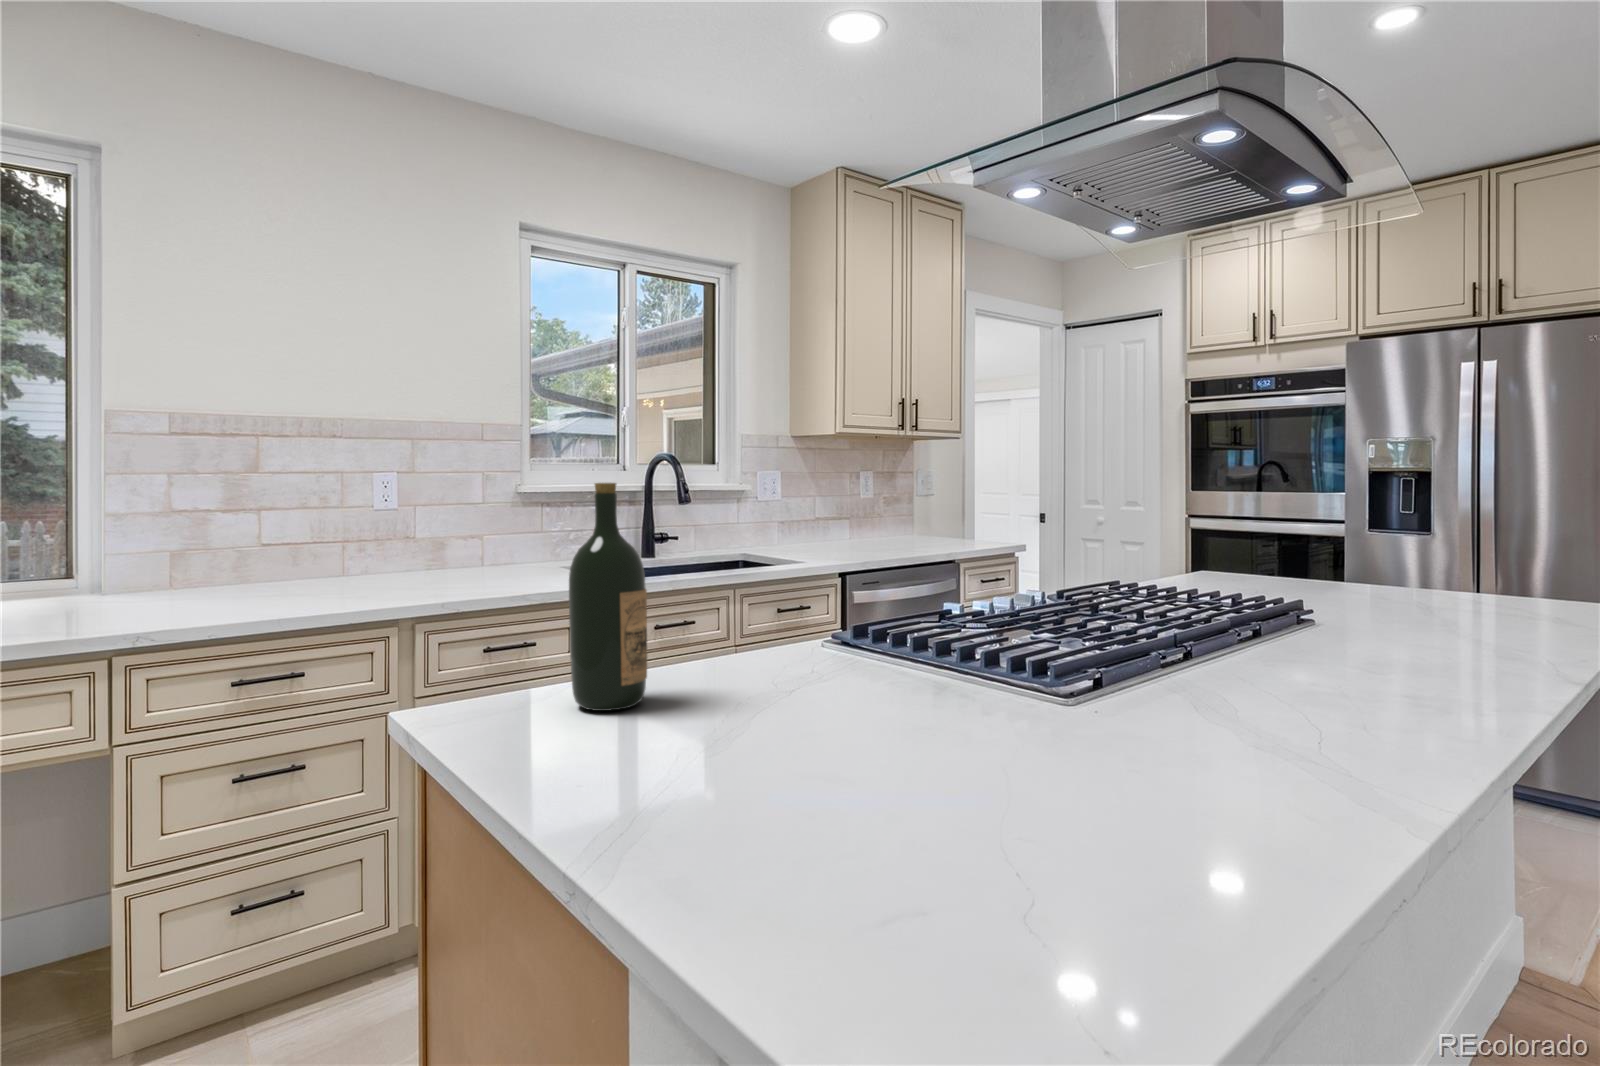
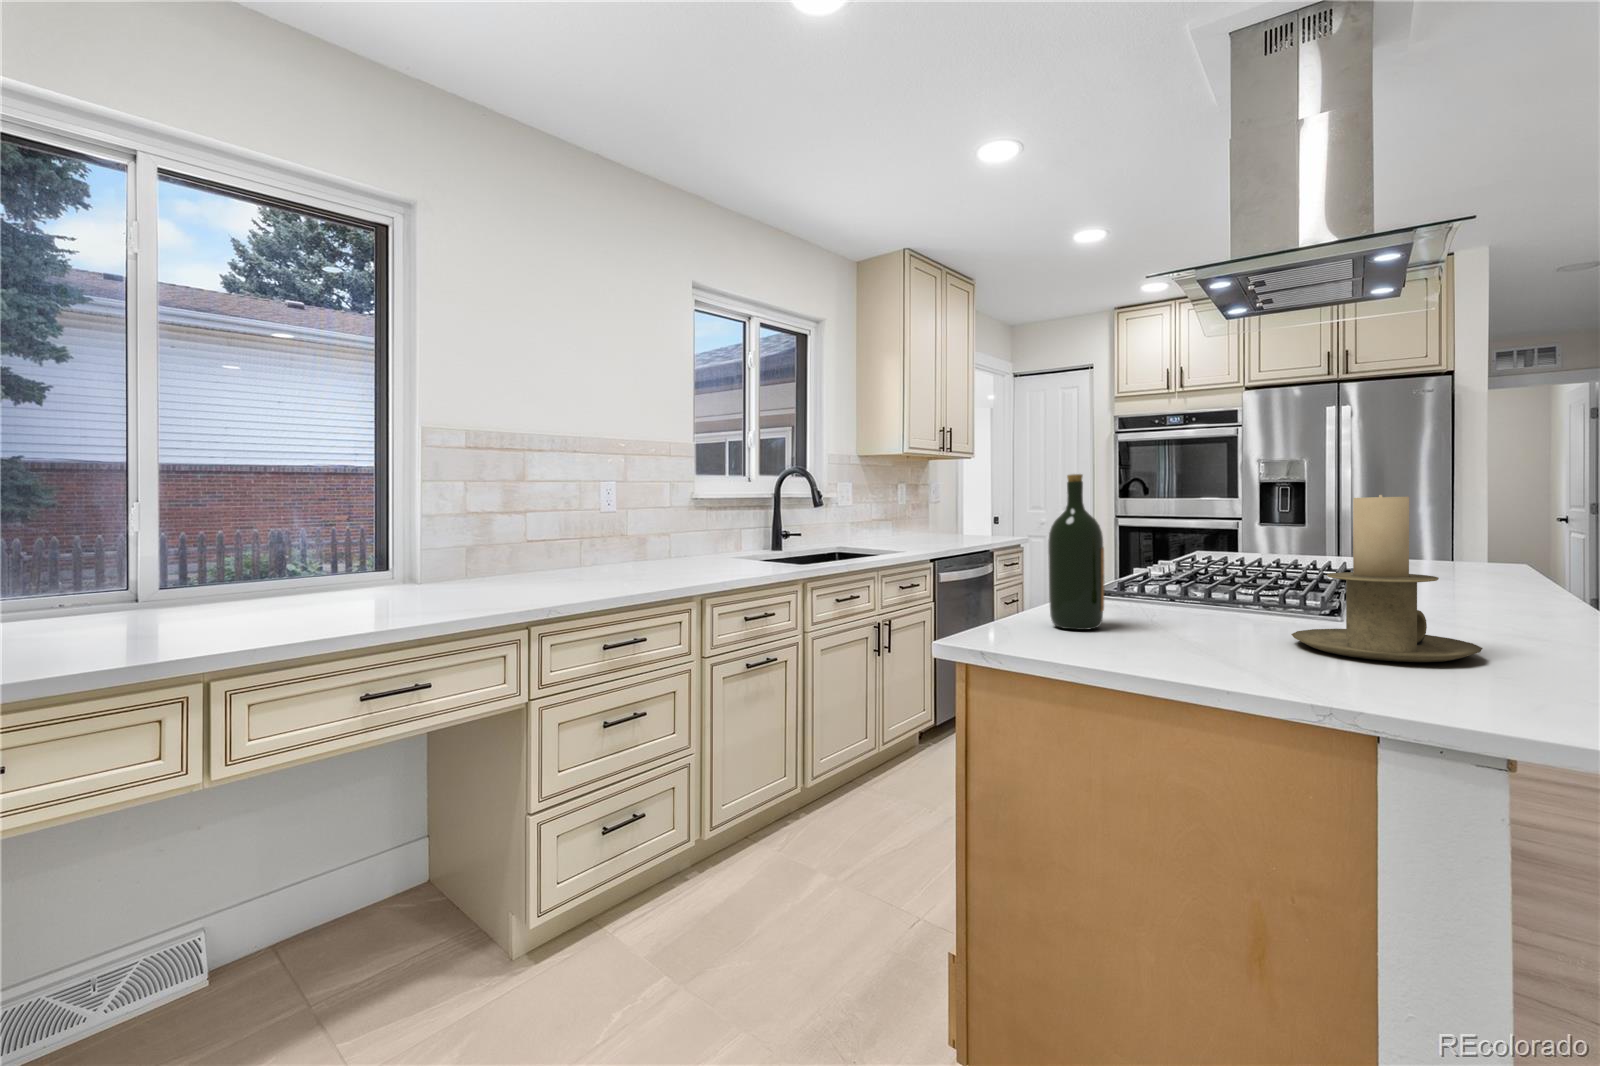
candle holder: none [763,530,1008,821] -> present [1291,495,1482,662]

